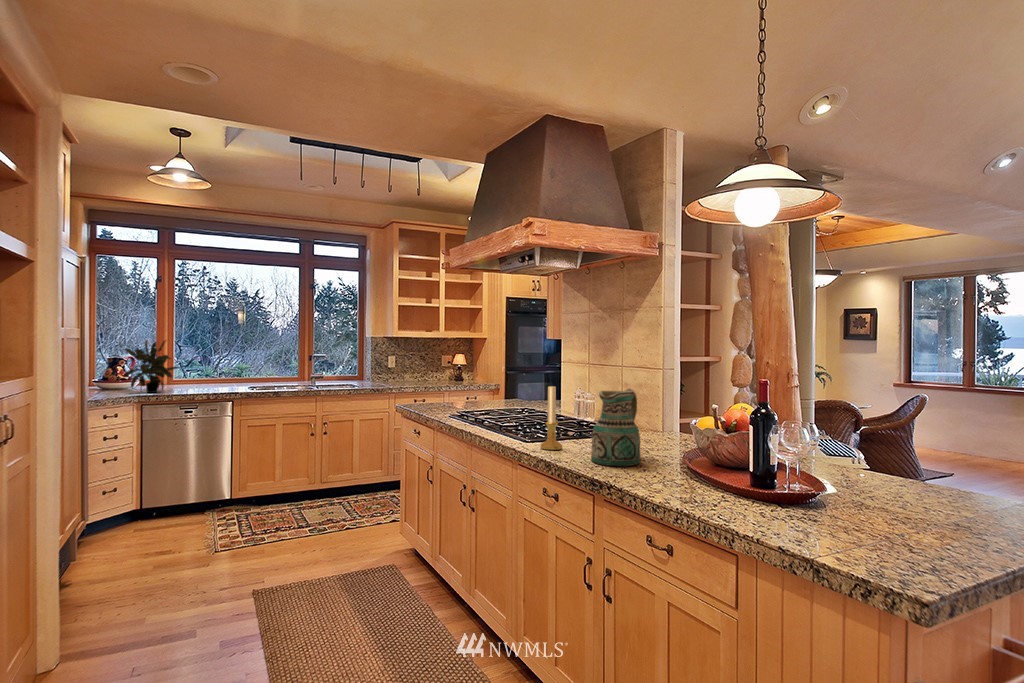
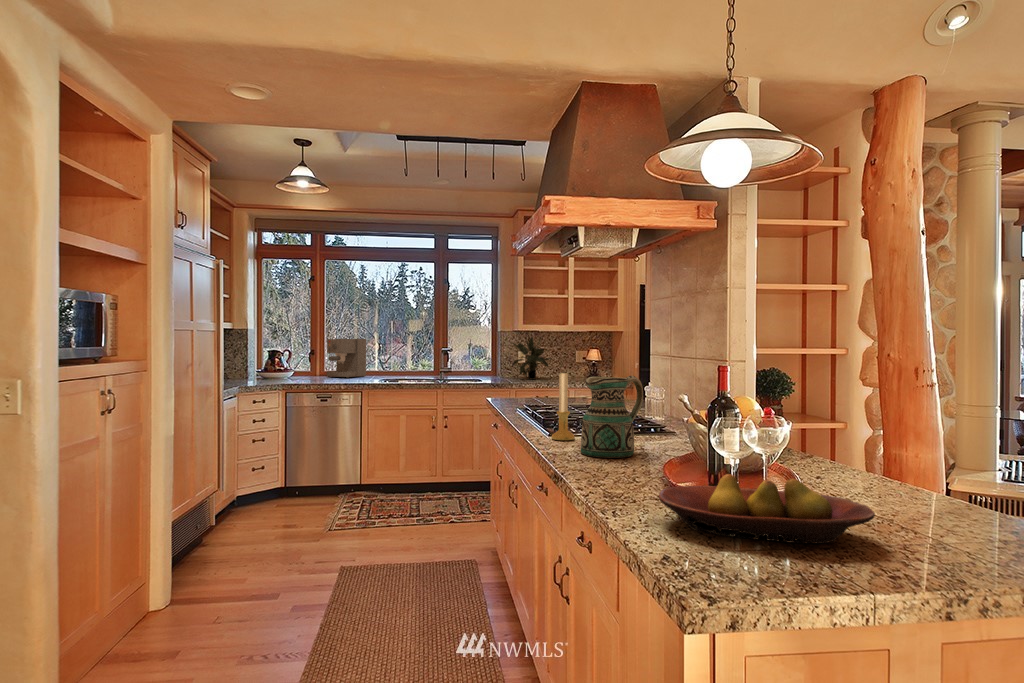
potted plant: present [124,341,179,393] -> present [512,337,551,380]
coffee maker: none [182,345,228,386] -> present [327,339,366,378]
fruit bowl: none [782,484,970,541] -> present [658,474,875,544]

